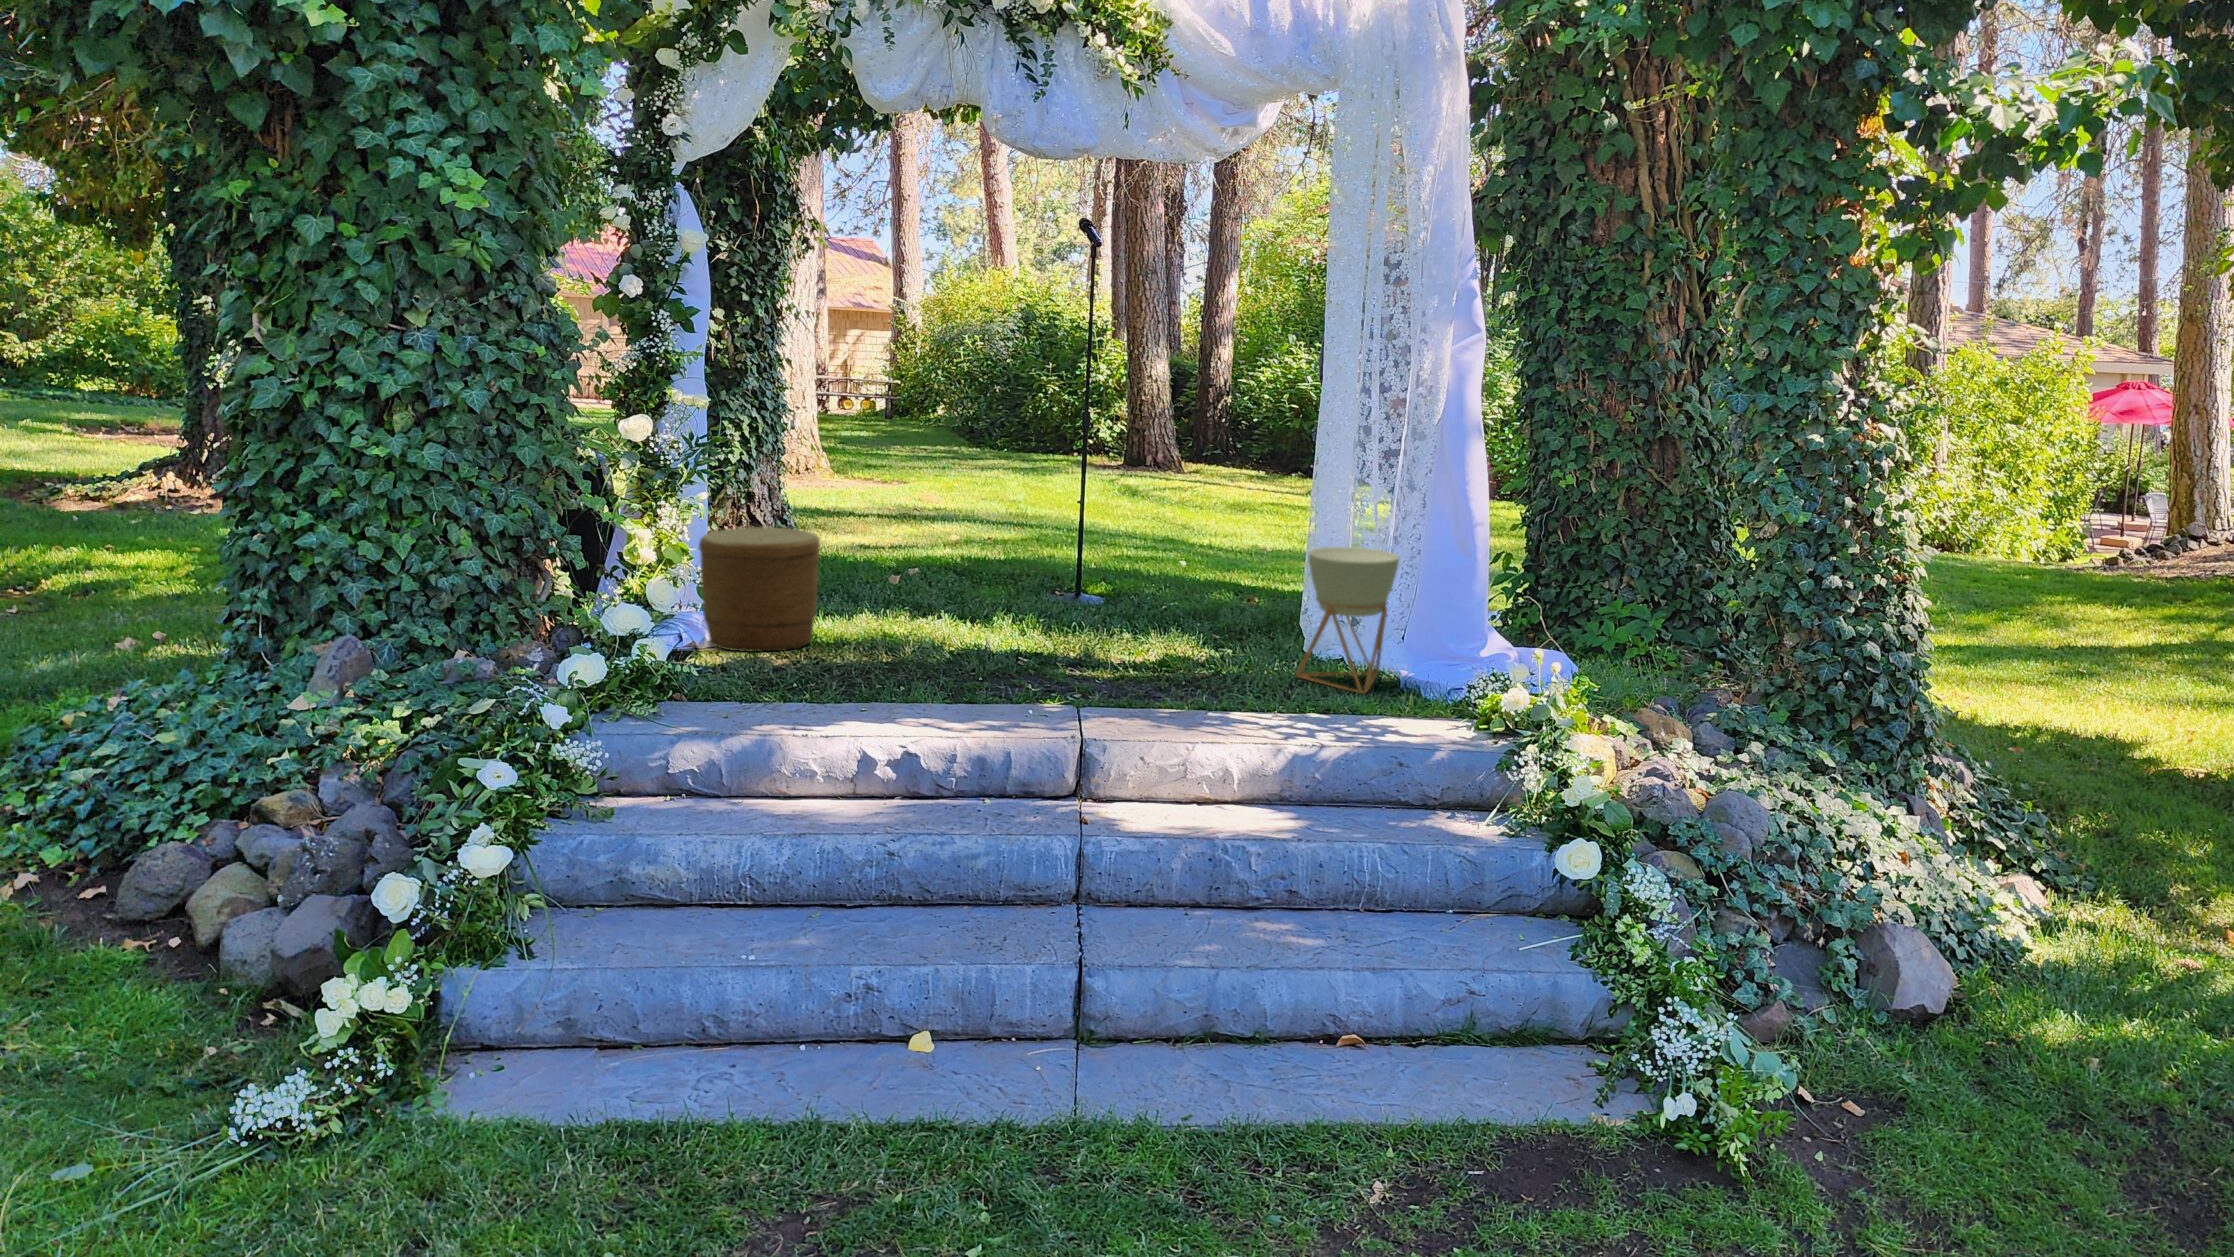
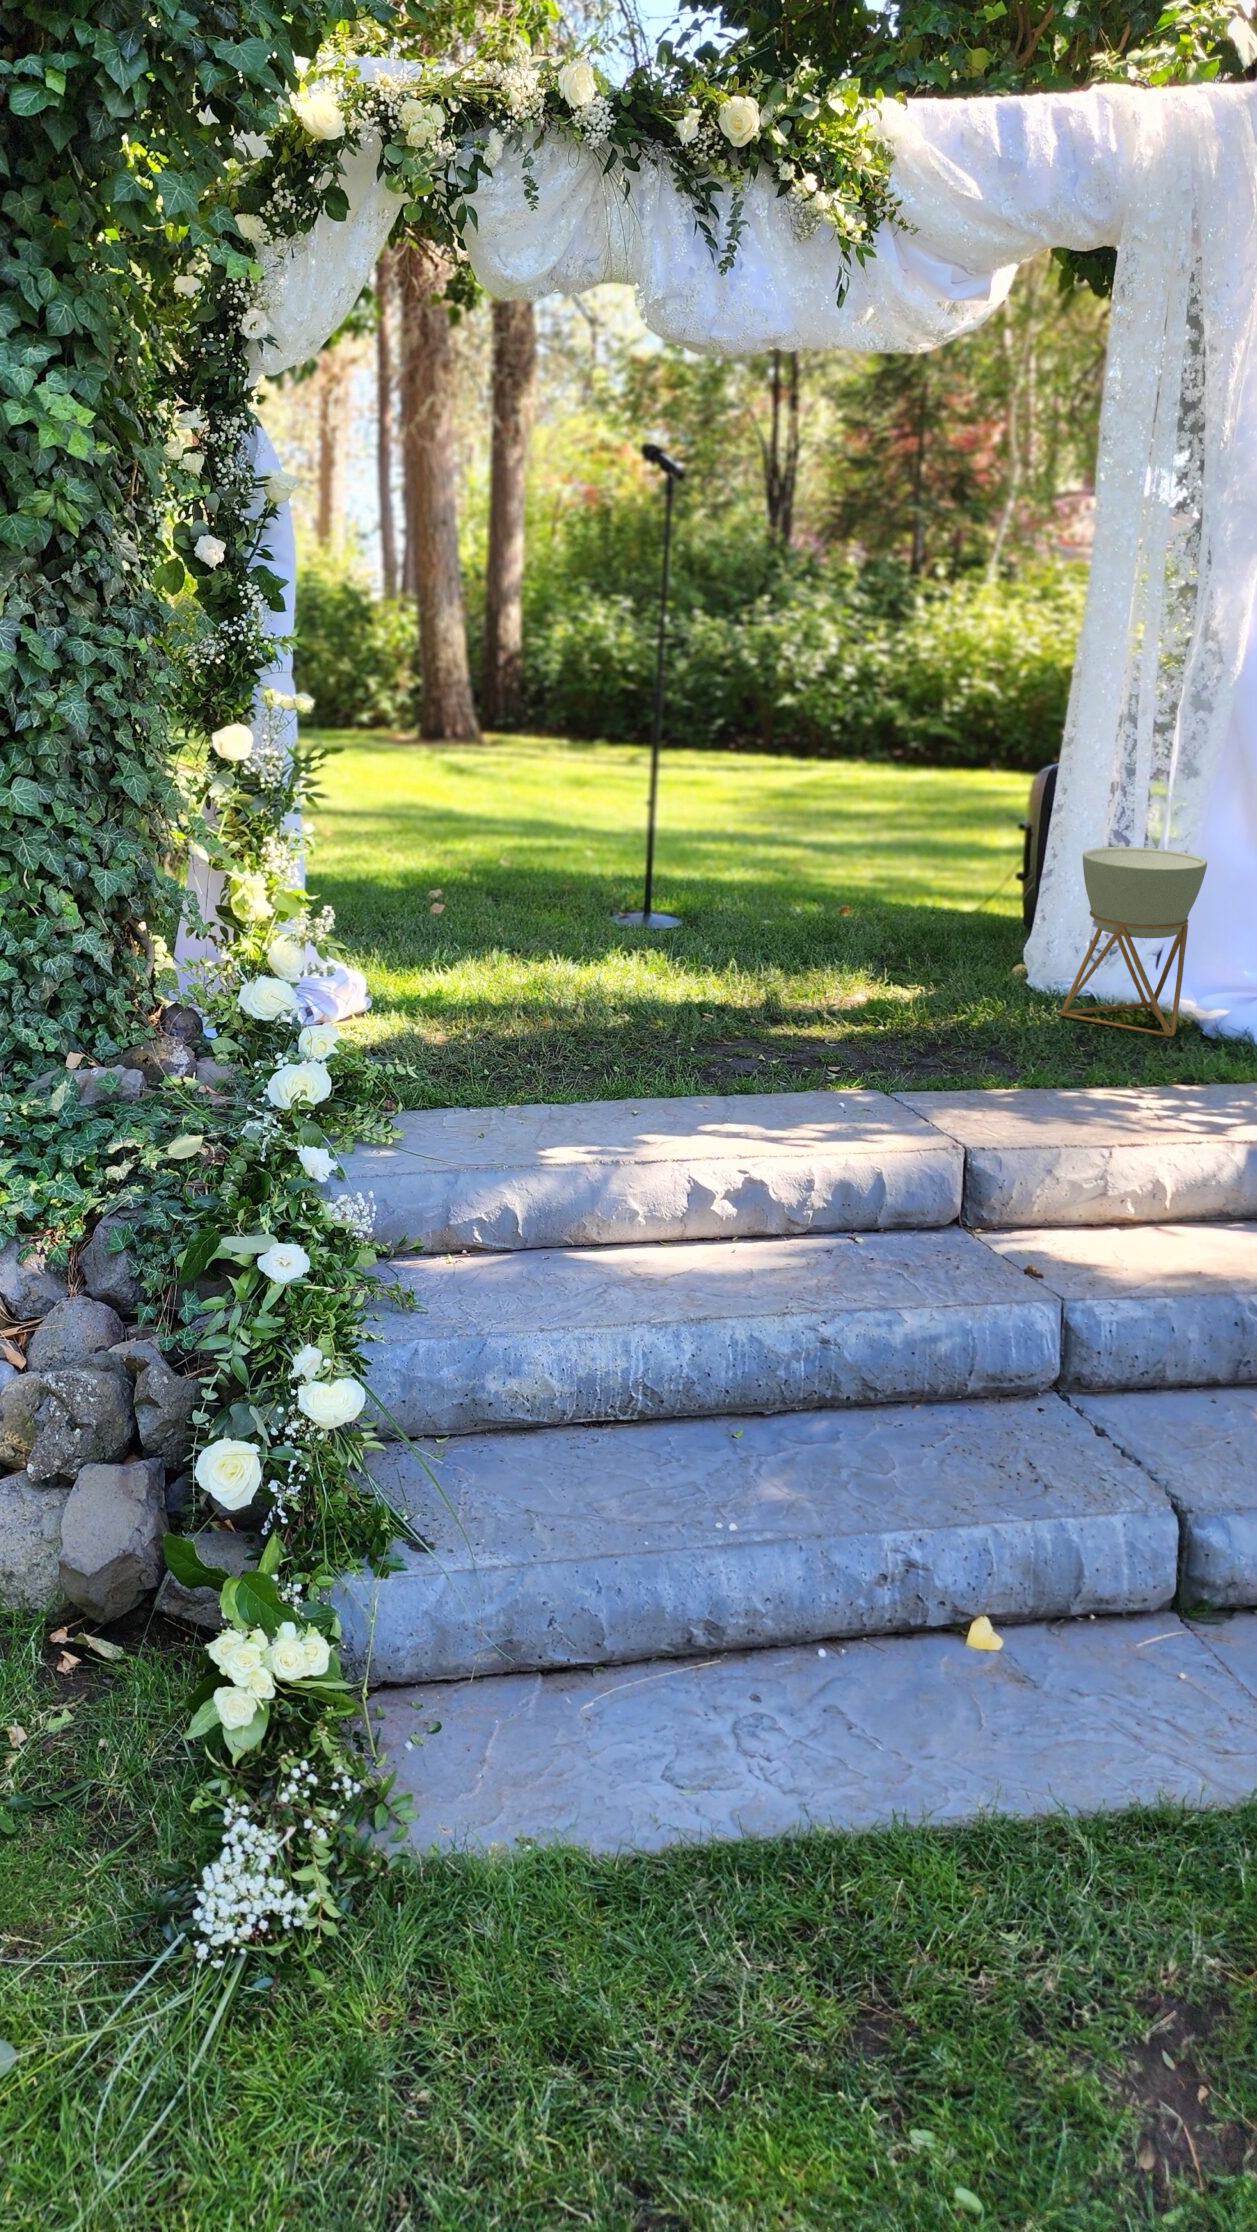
woven basket: present [699,527,820,652] -> none [289,854,439,1018]

